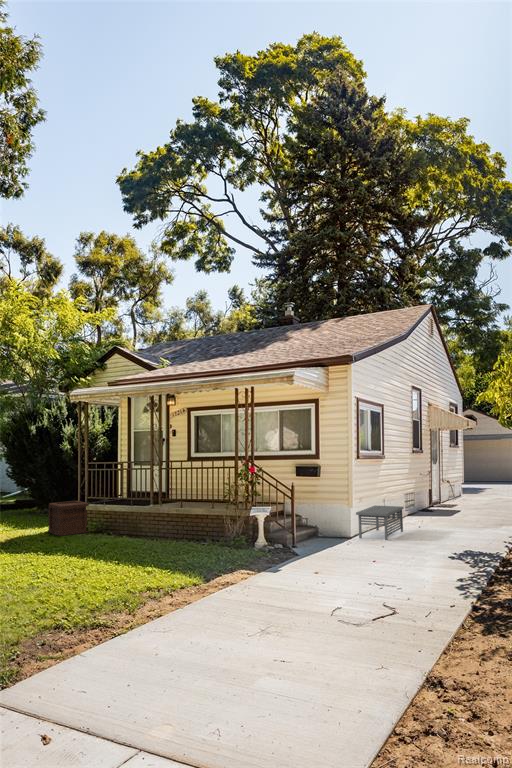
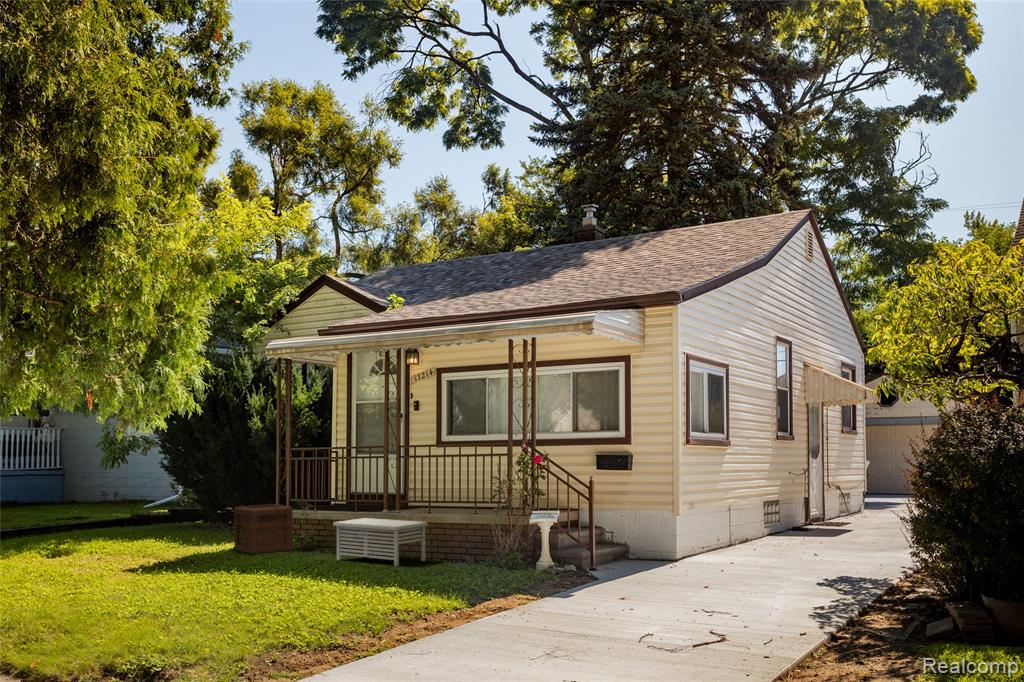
storage bench: present [356,505,403,540] -> present [333,518,427,566]

